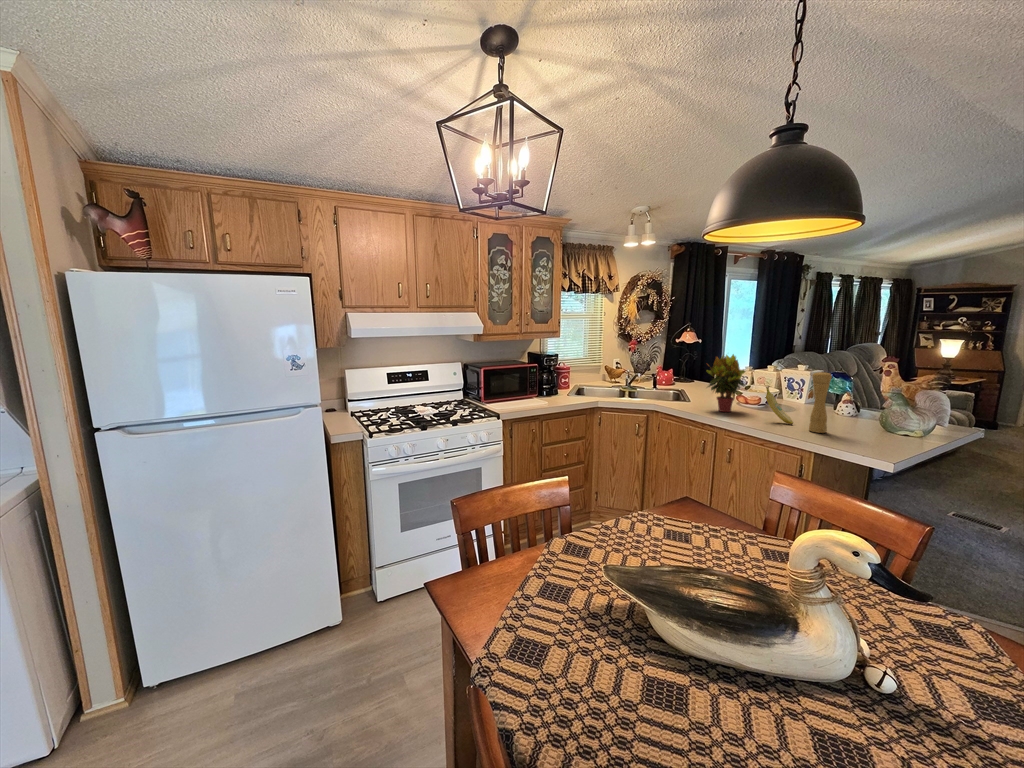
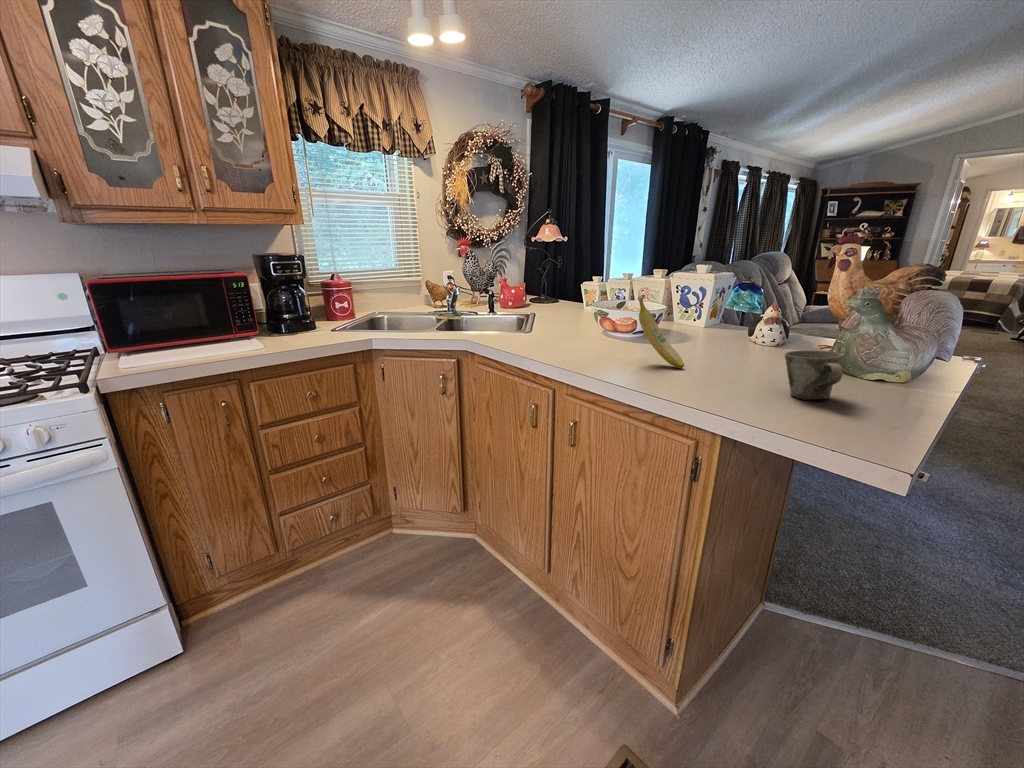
potted plant: present [706,354,745,412] -> none [544,240,613,349]
pepper mill: present [809,371,832,433] -> none [711,257,757,385]
mug: none [848,417,878,441] -> present [785,350,843,399]

